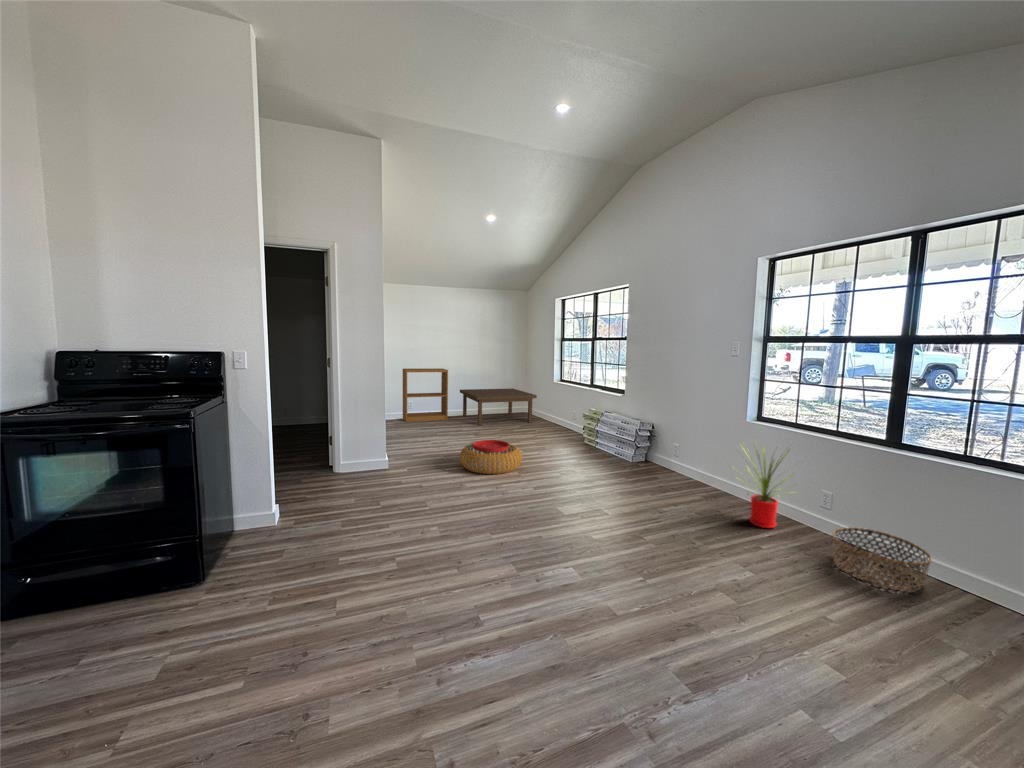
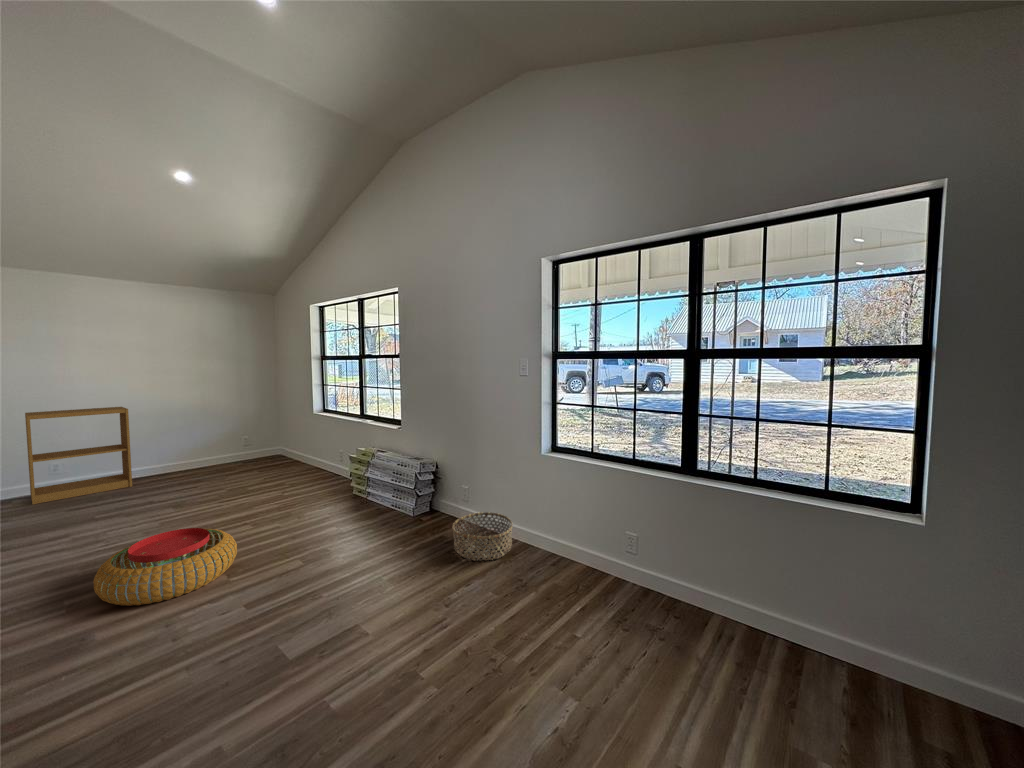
coffee table: present [460,388,537,425] -> none [160,425,289,489]
house plant: present [742,450,792,528] -> none [528,477,615,595]
basket: present [833,527,932,592] -> present [452,512,512,560]

